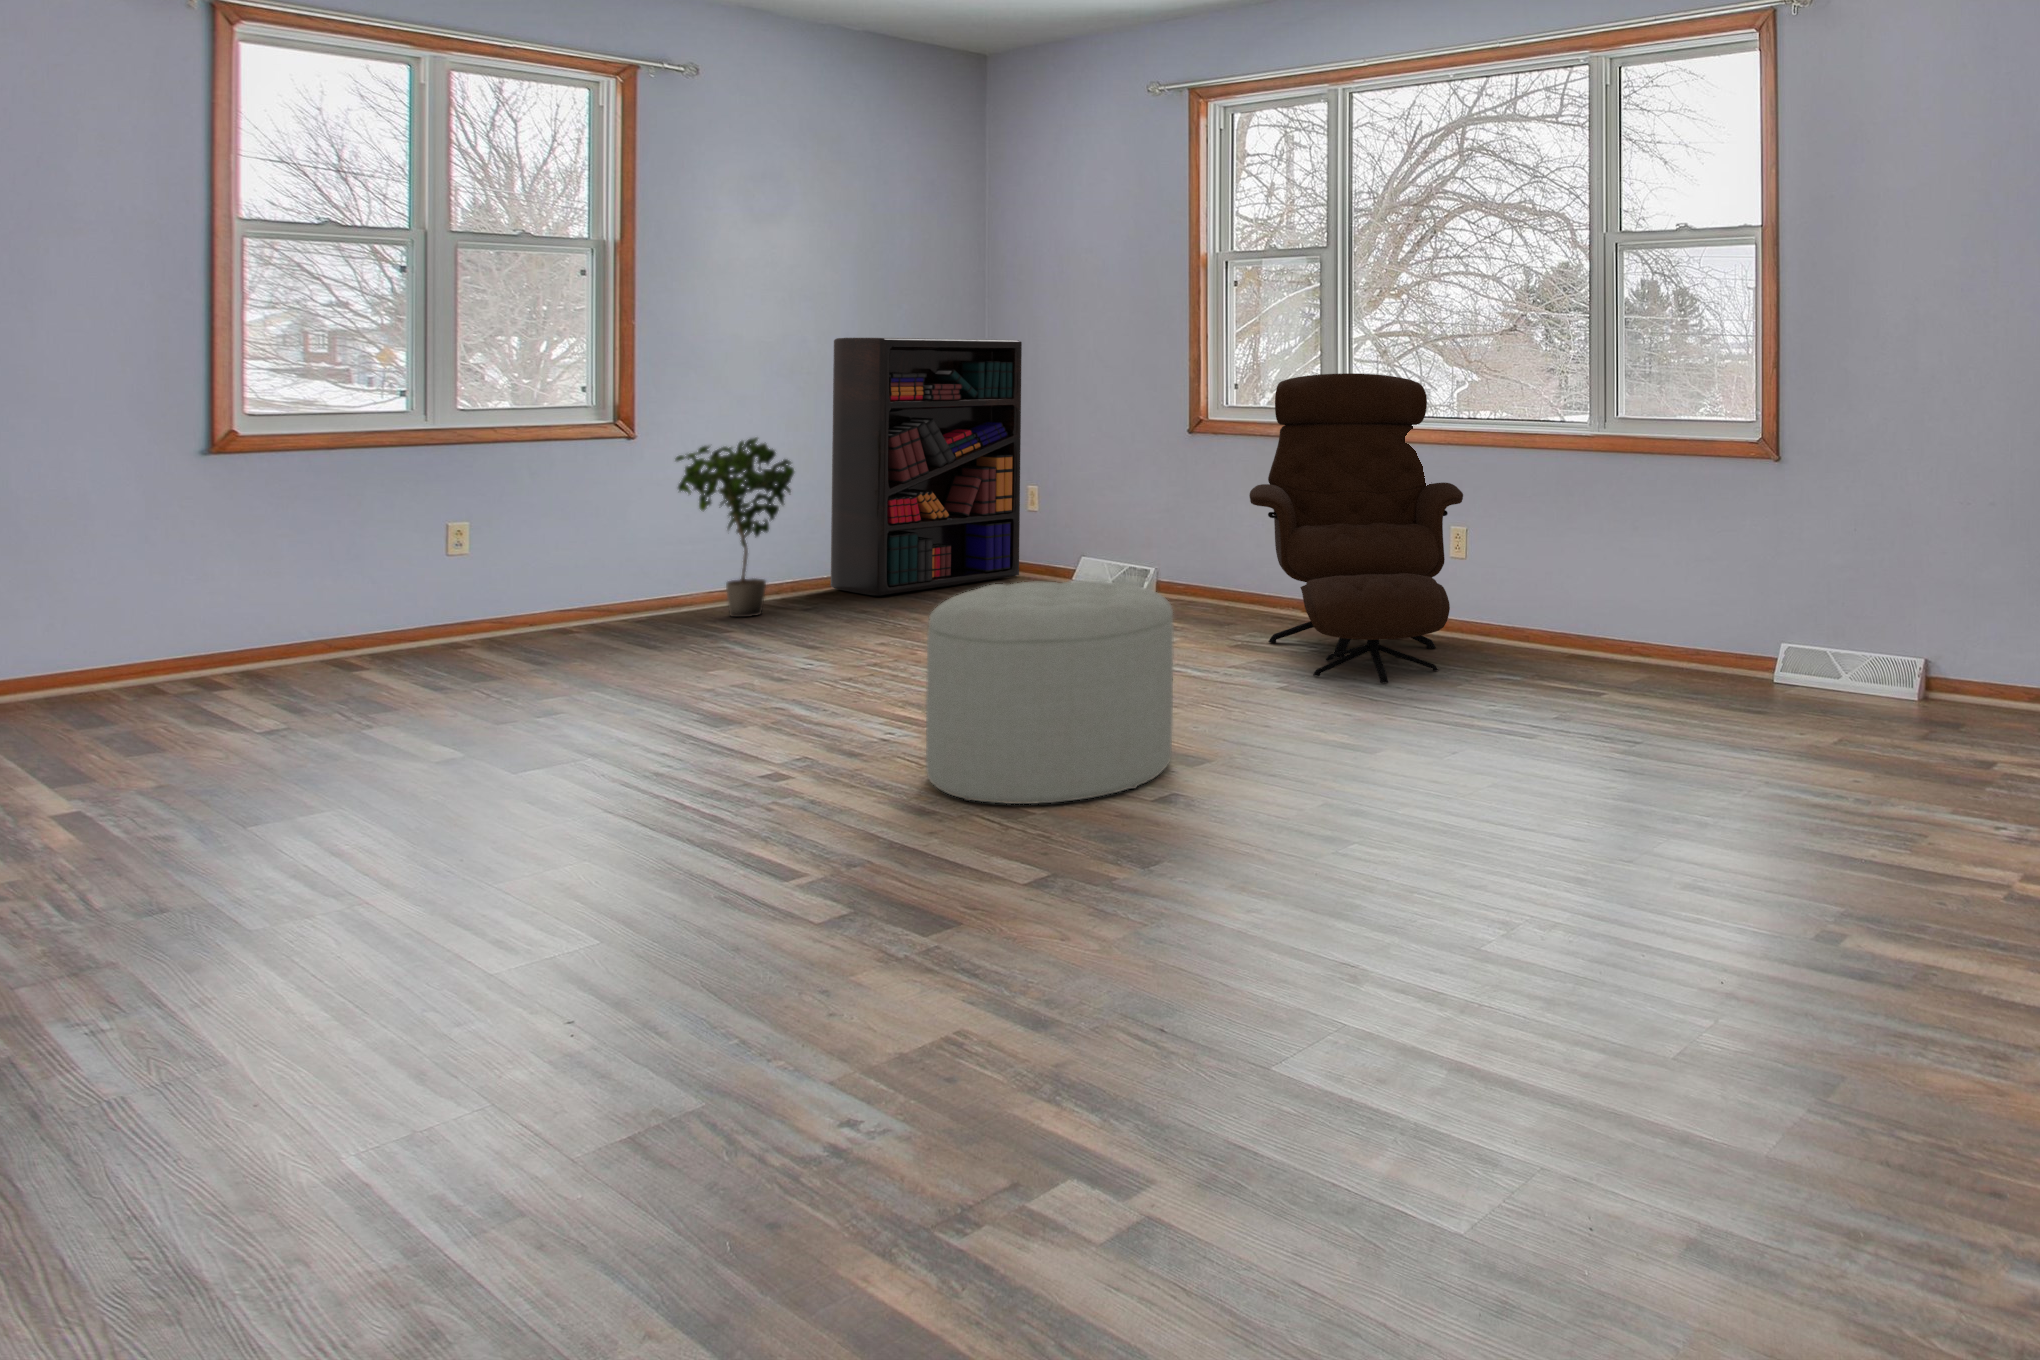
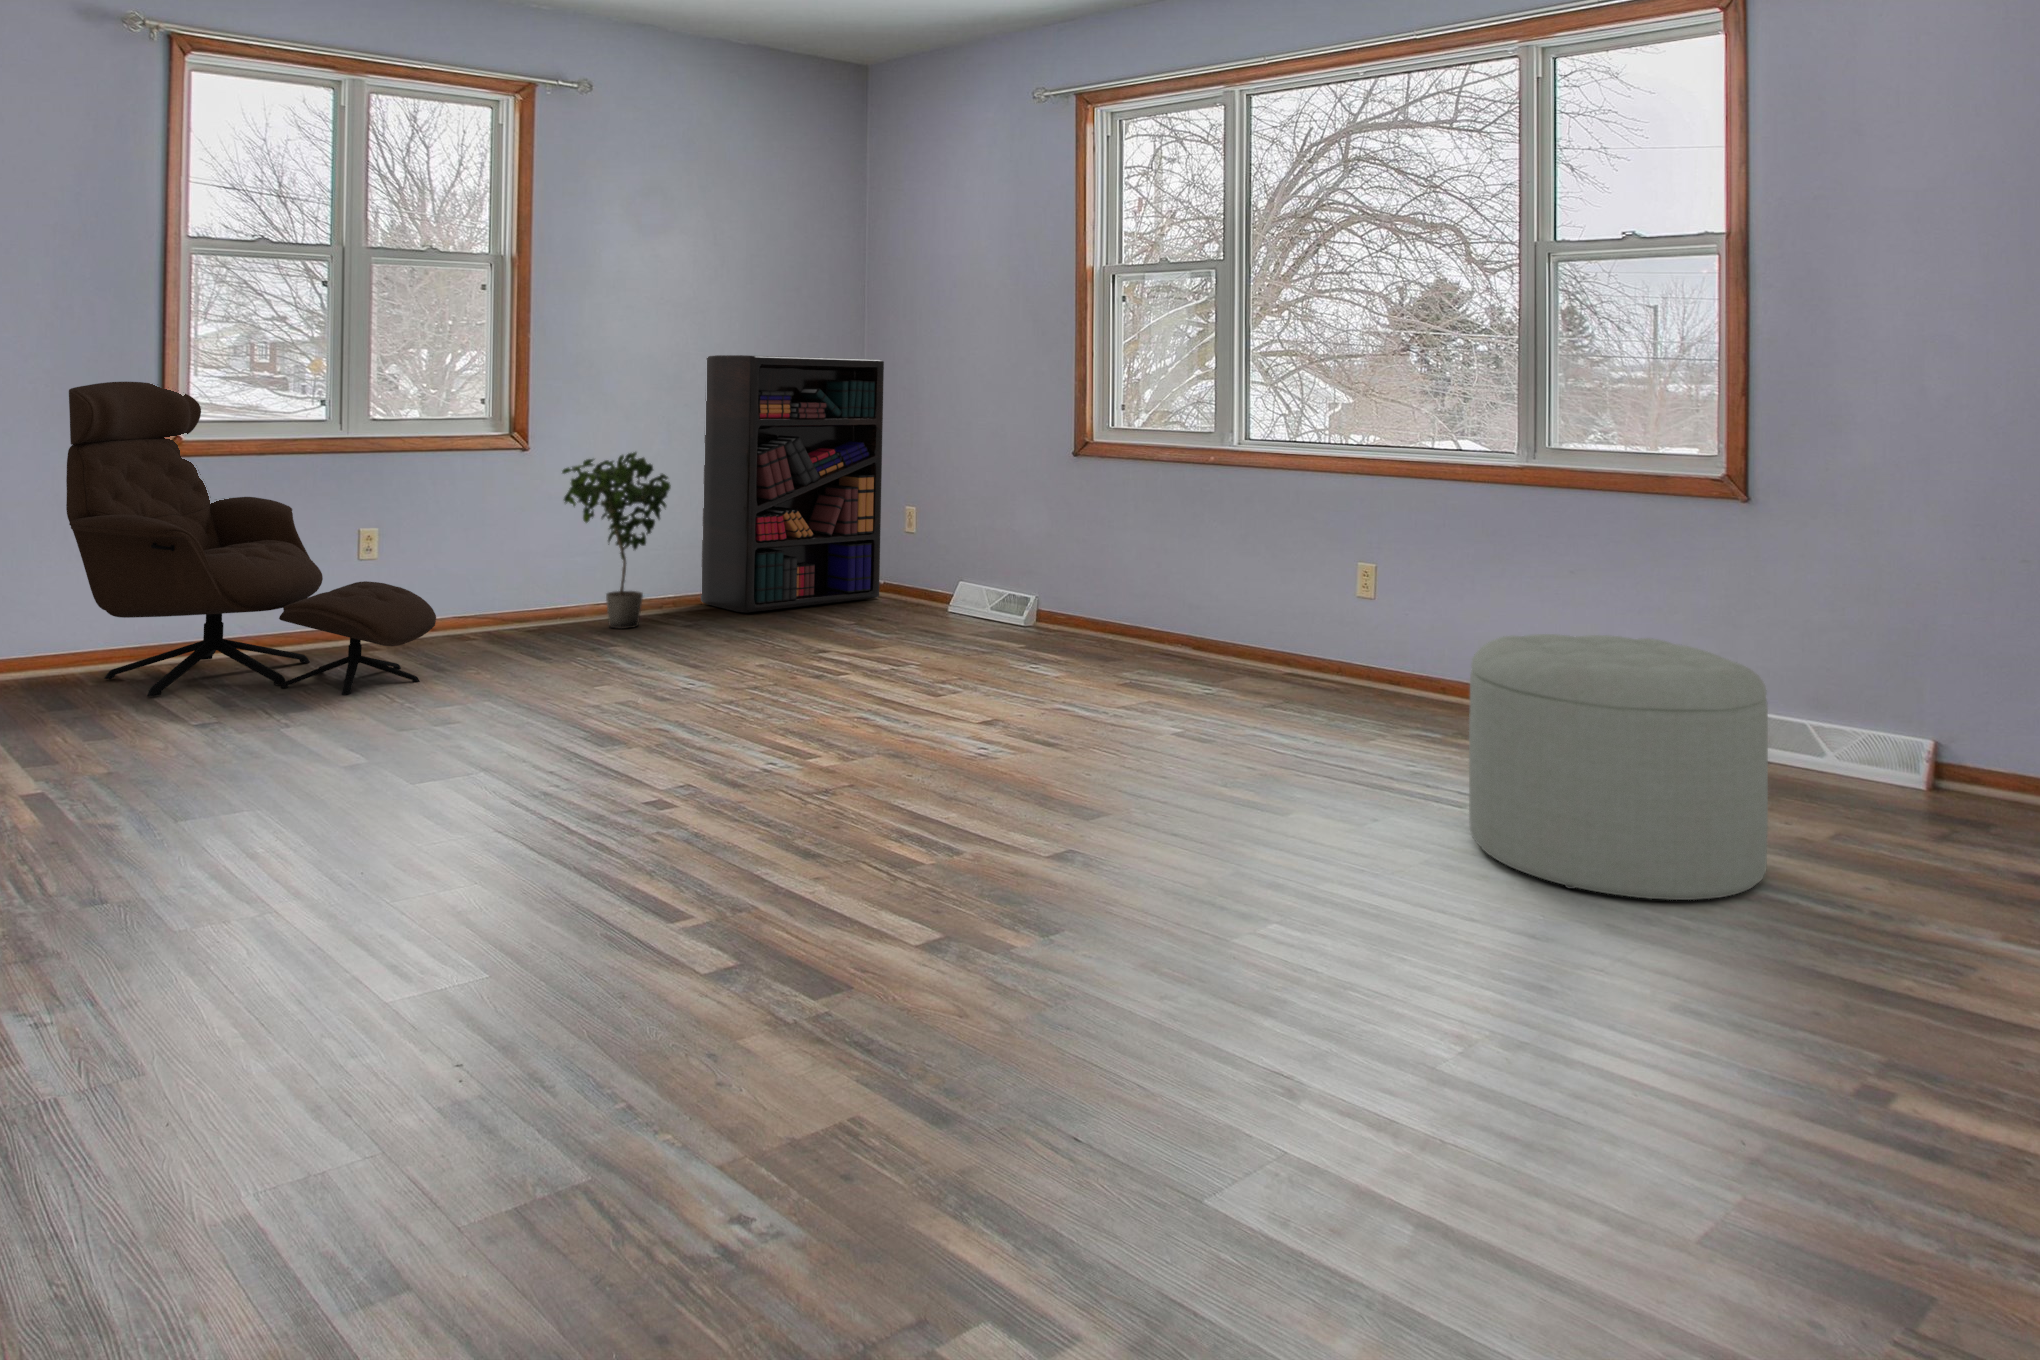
lounge chair: present [1249,373,1463,683] -> present [66,382,436,696]
ottoman: present [926,580,1174,804] -> present [1469,634,1768,900]

